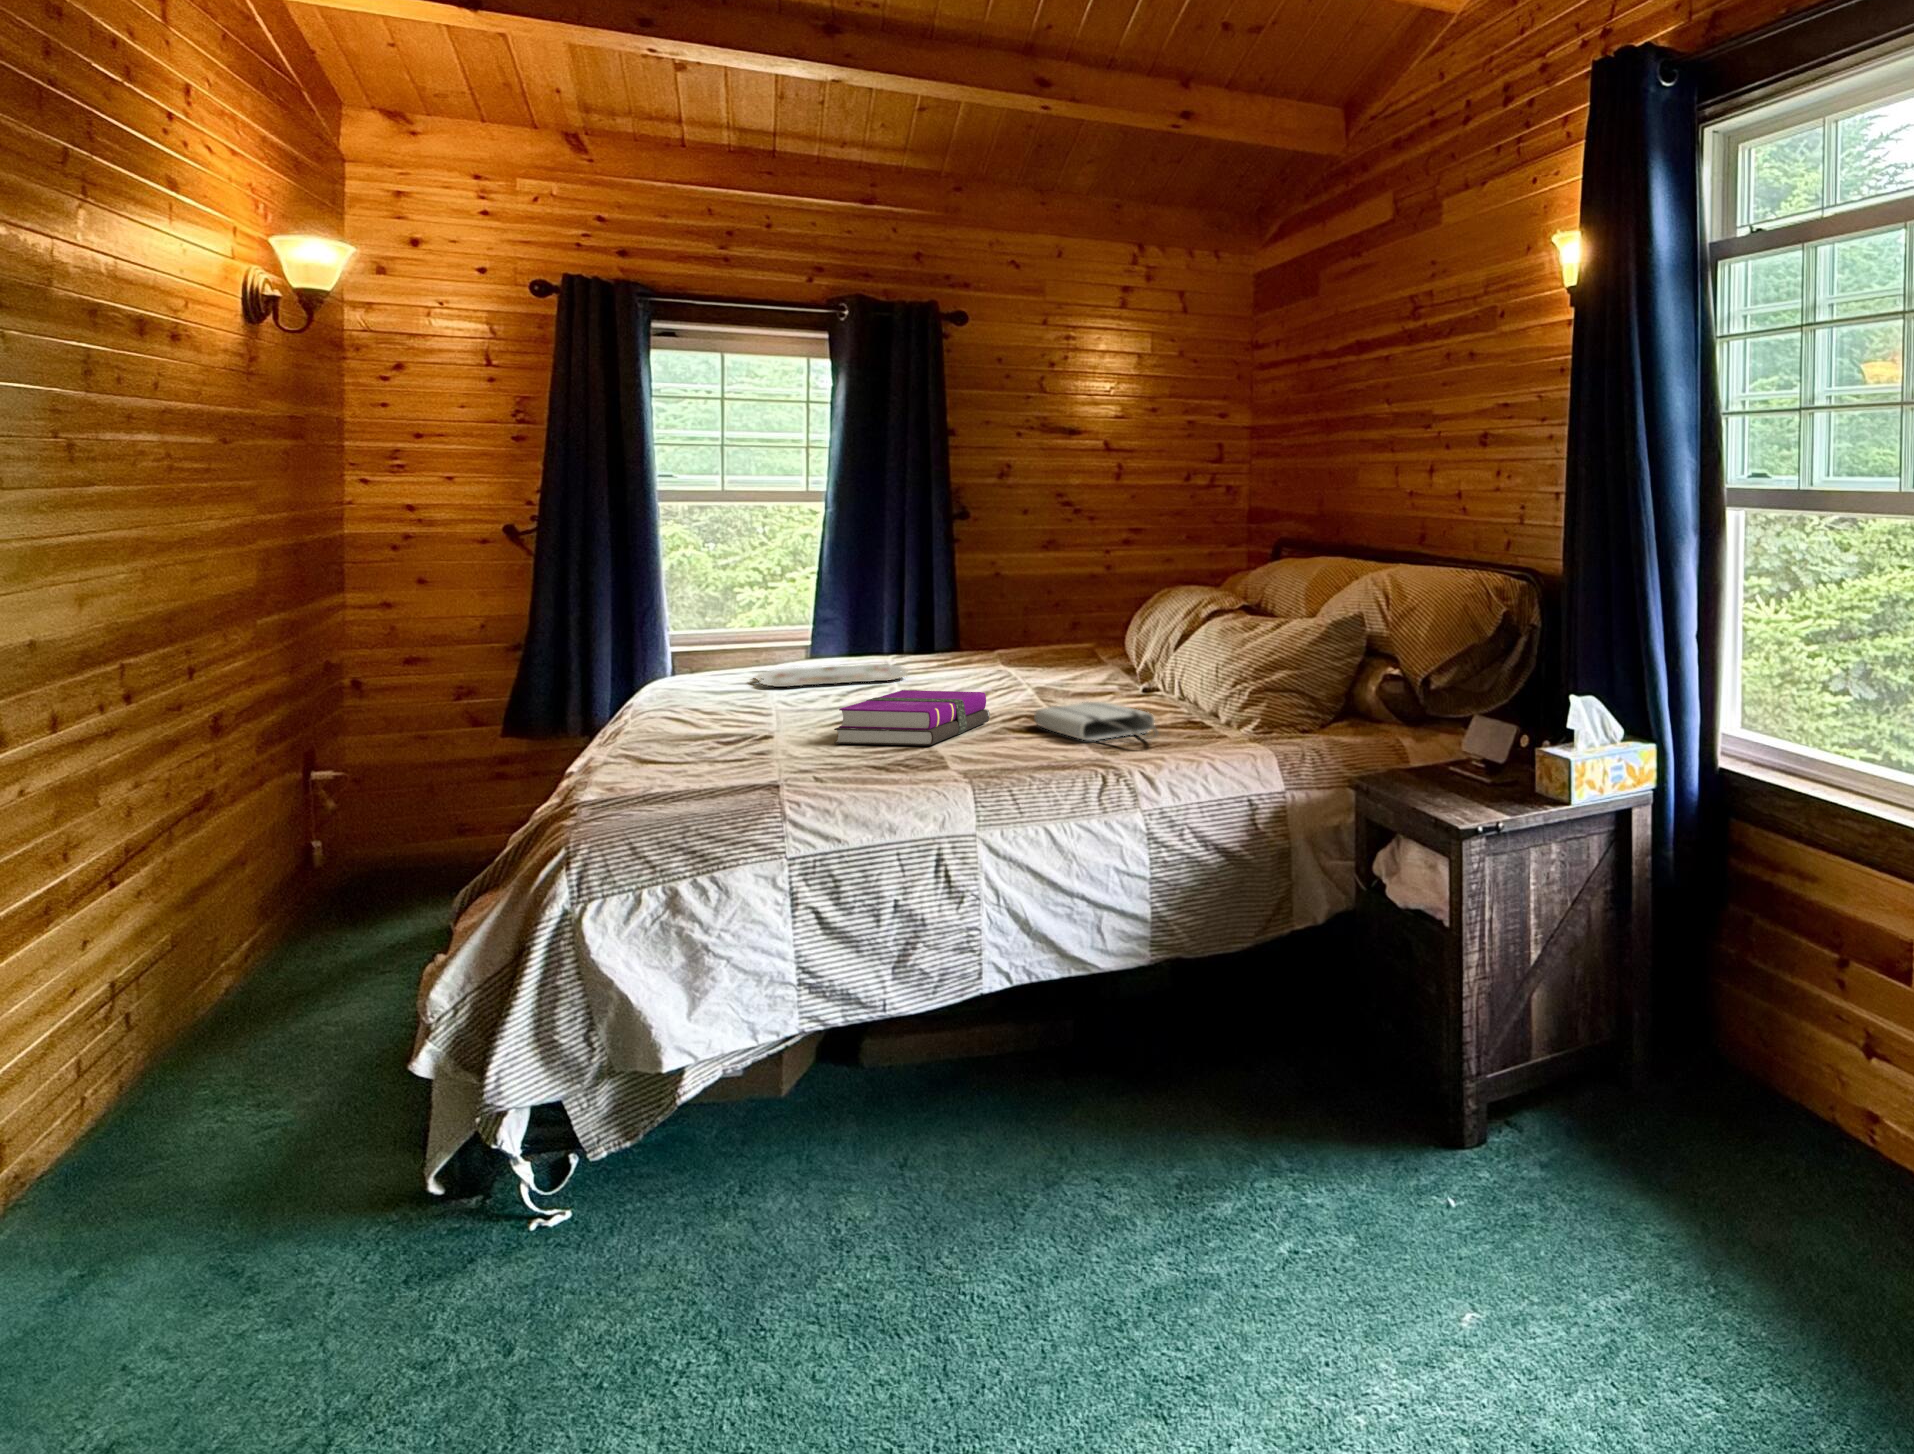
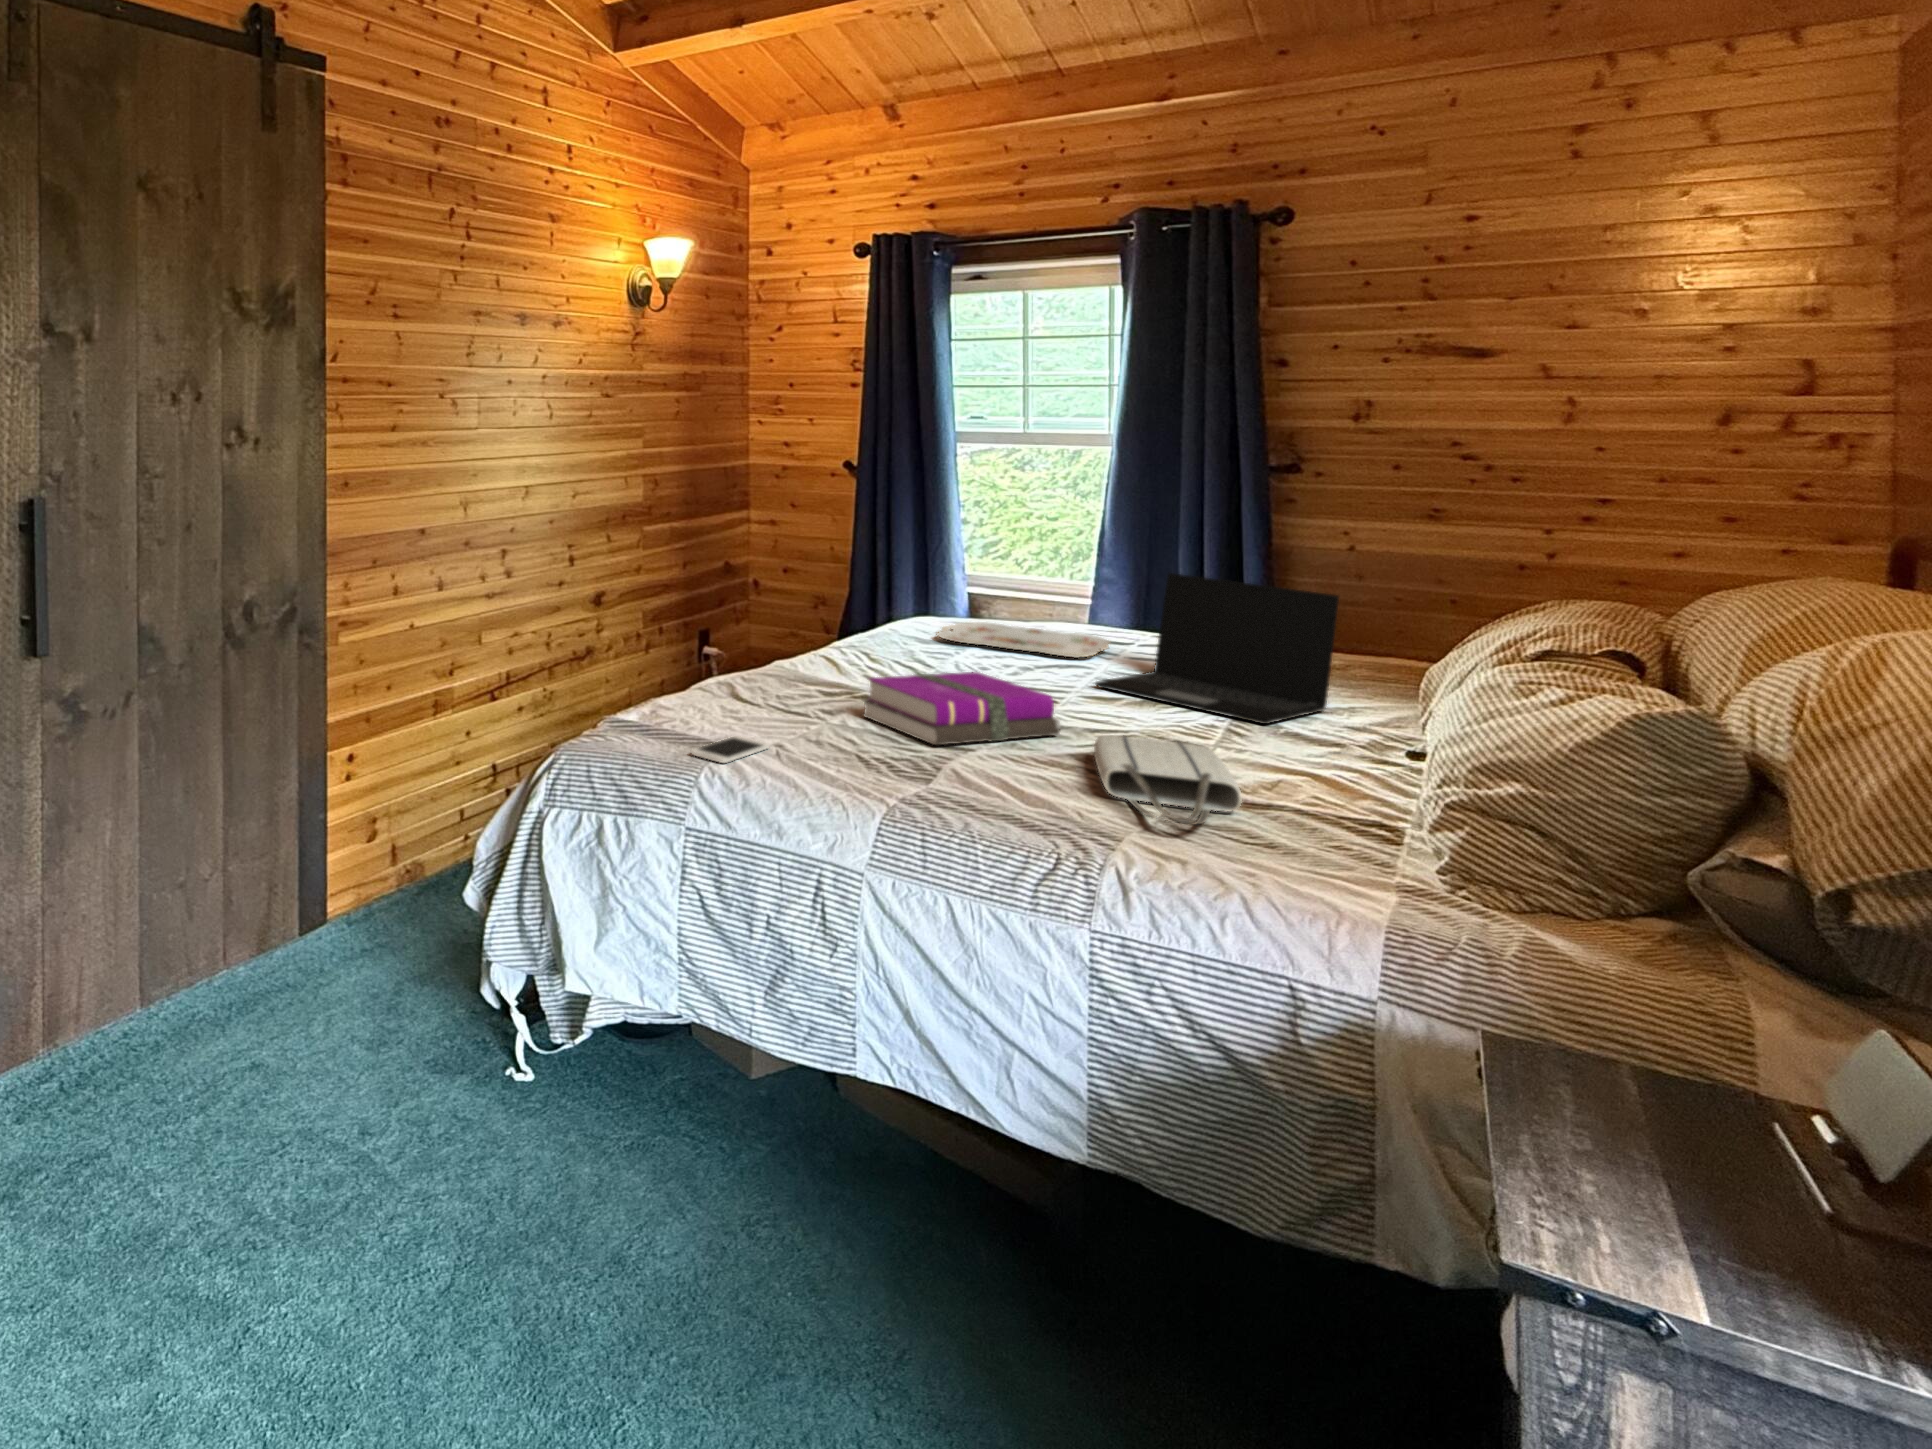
laptop: none [946,599,1095,693] -> present [1096,573,1339,724]
smartphone: none [765,774,818,797] -> present [691,736,769,763]

